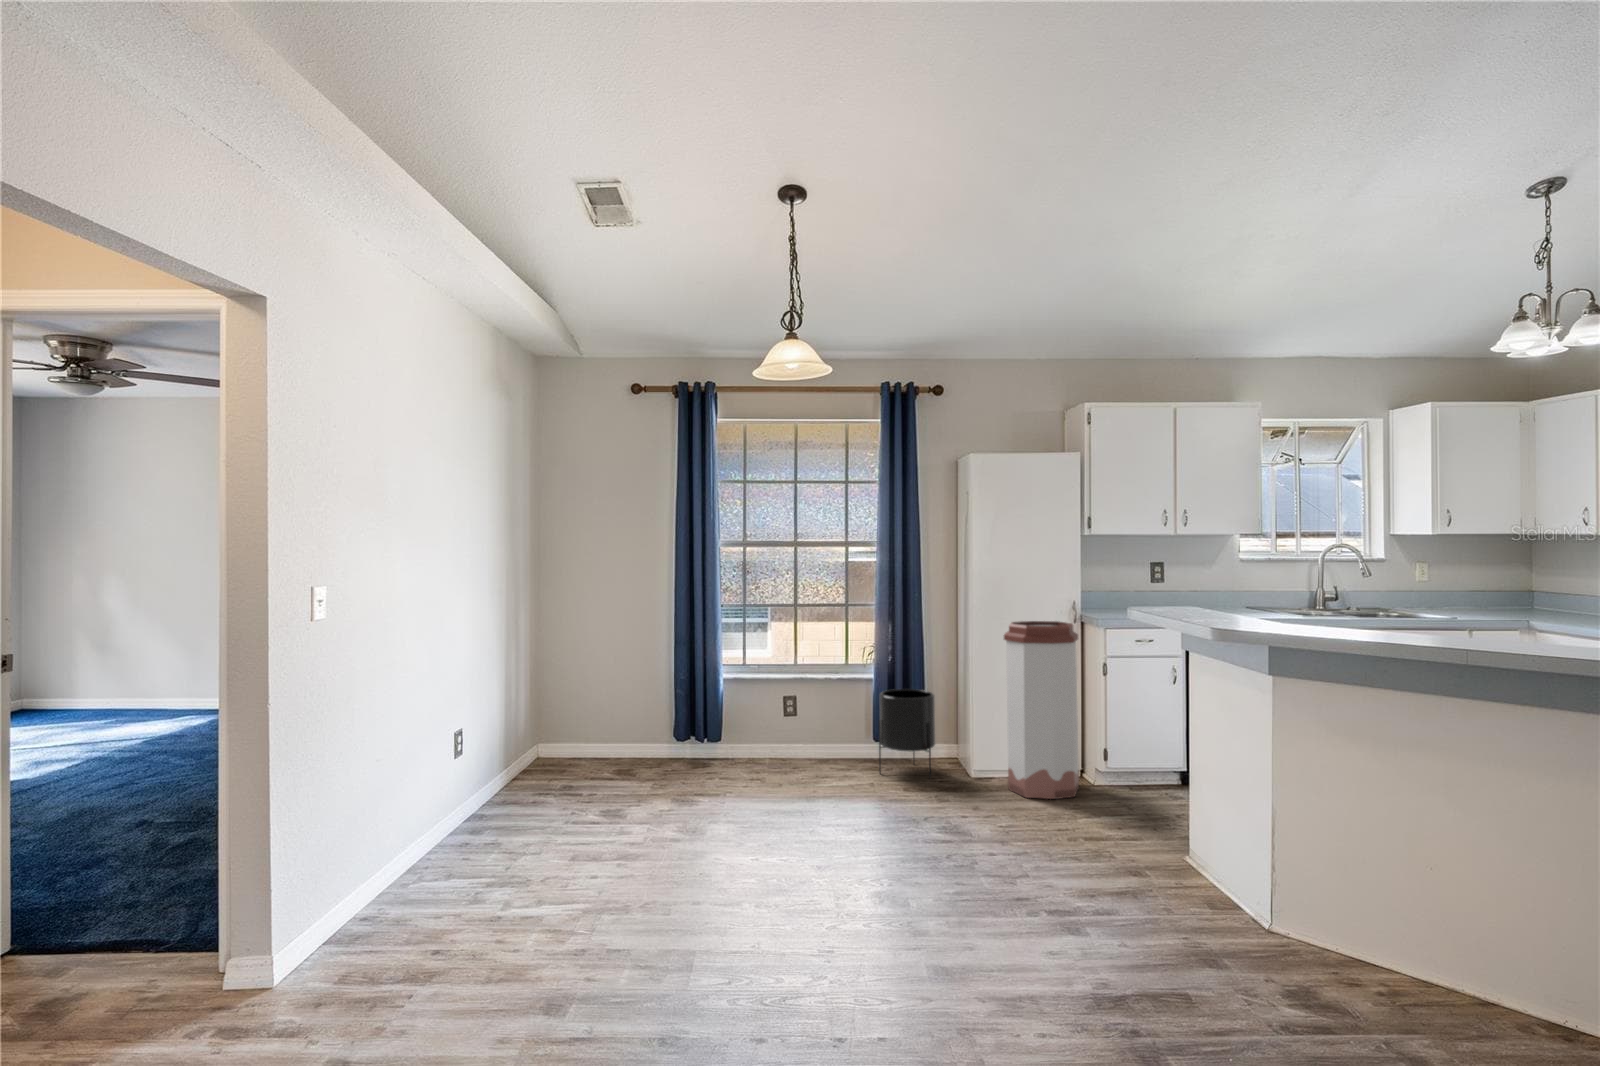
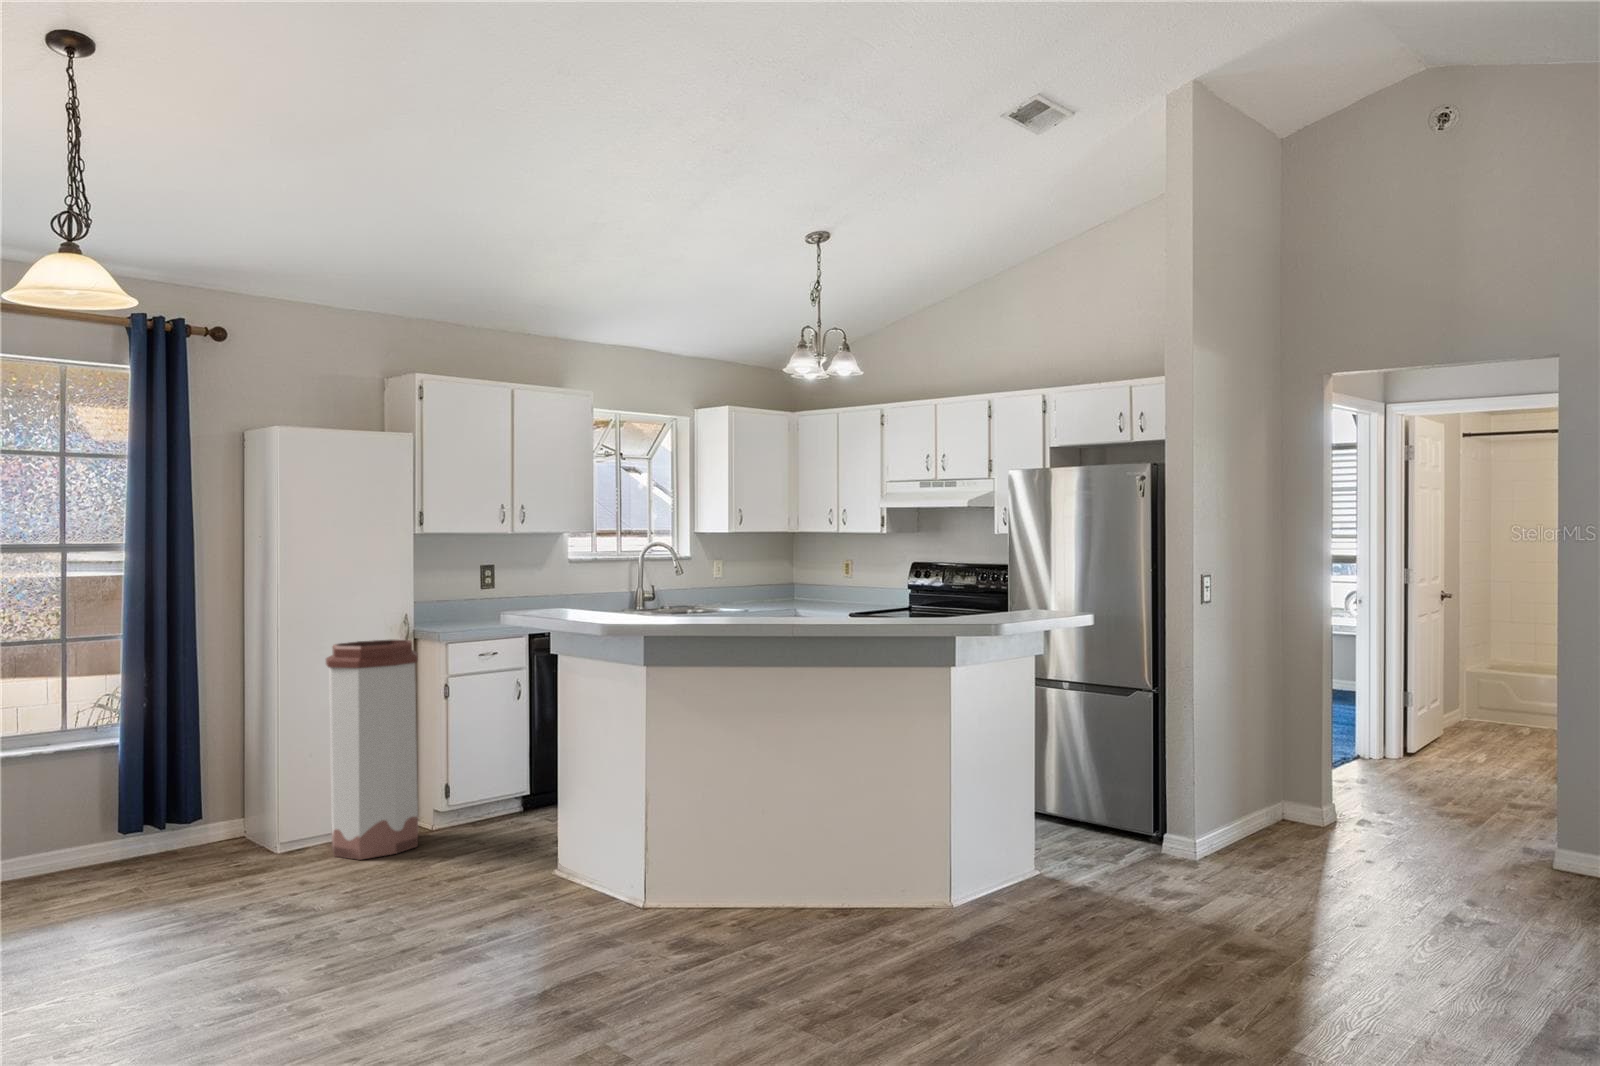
planter: present [879,689,935,778] -> none [136,750,224,877]

